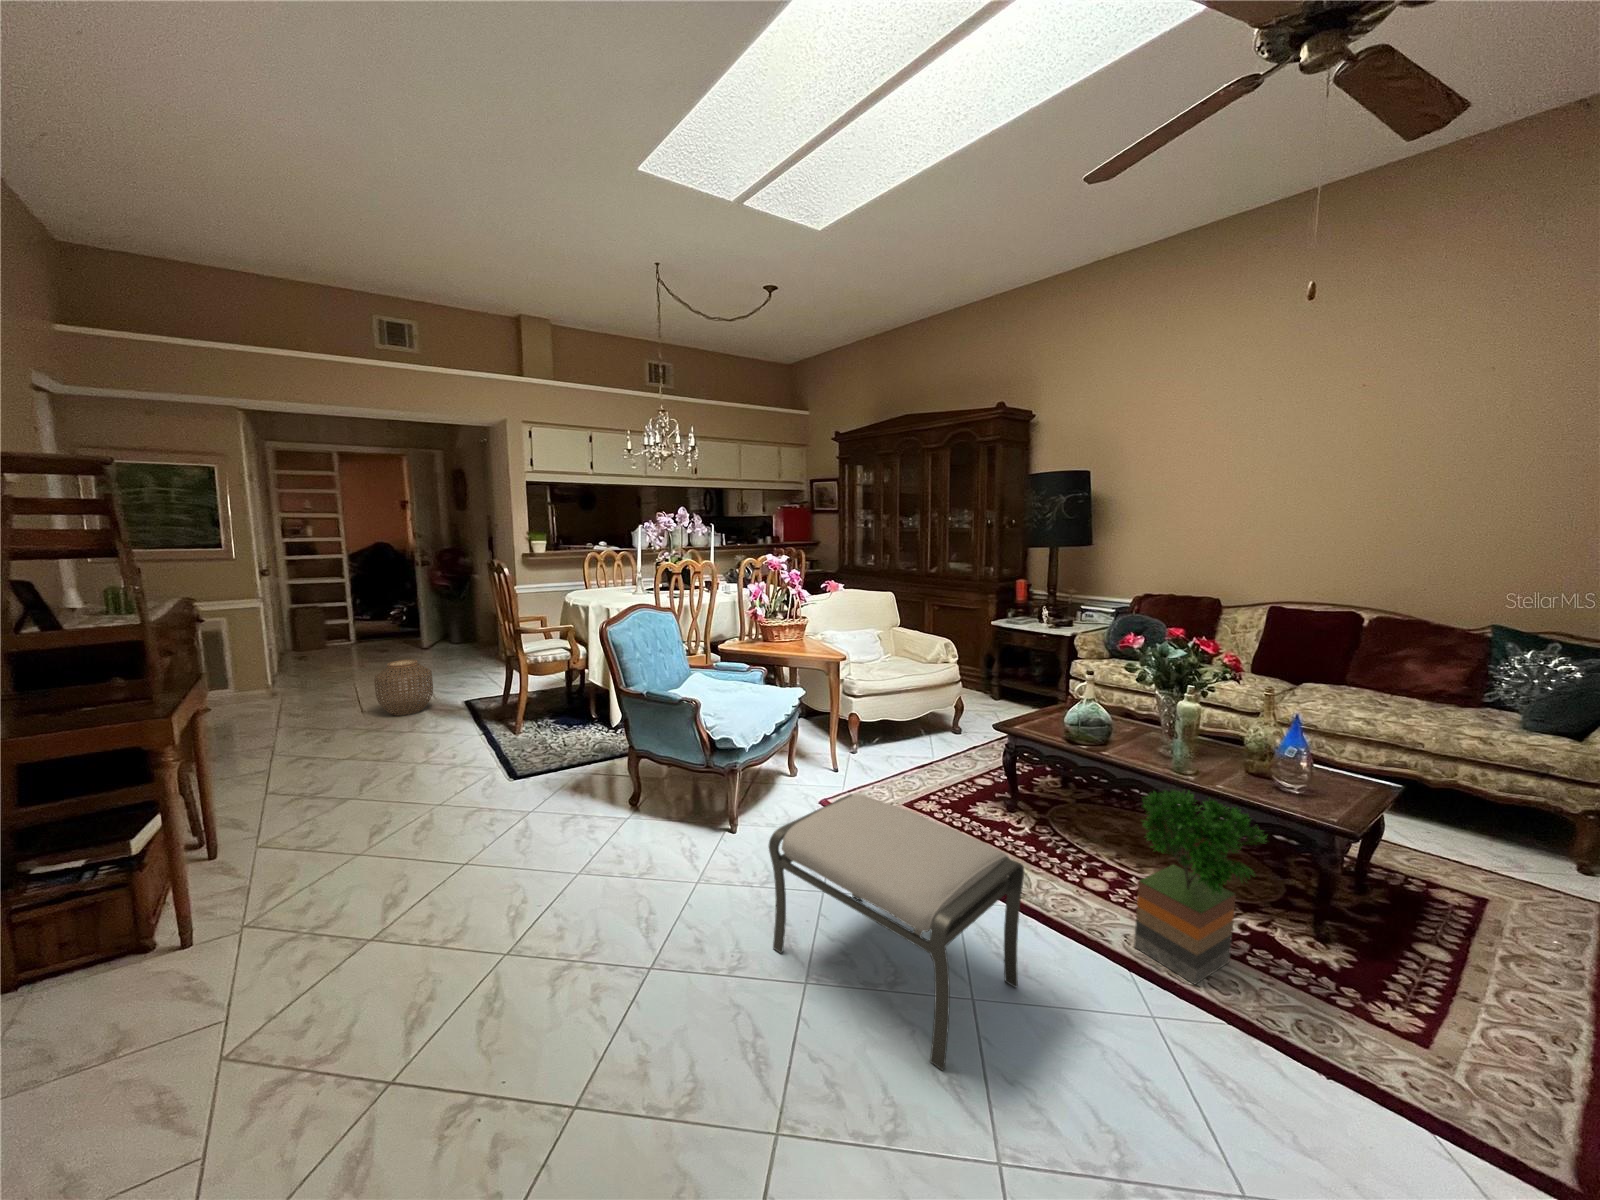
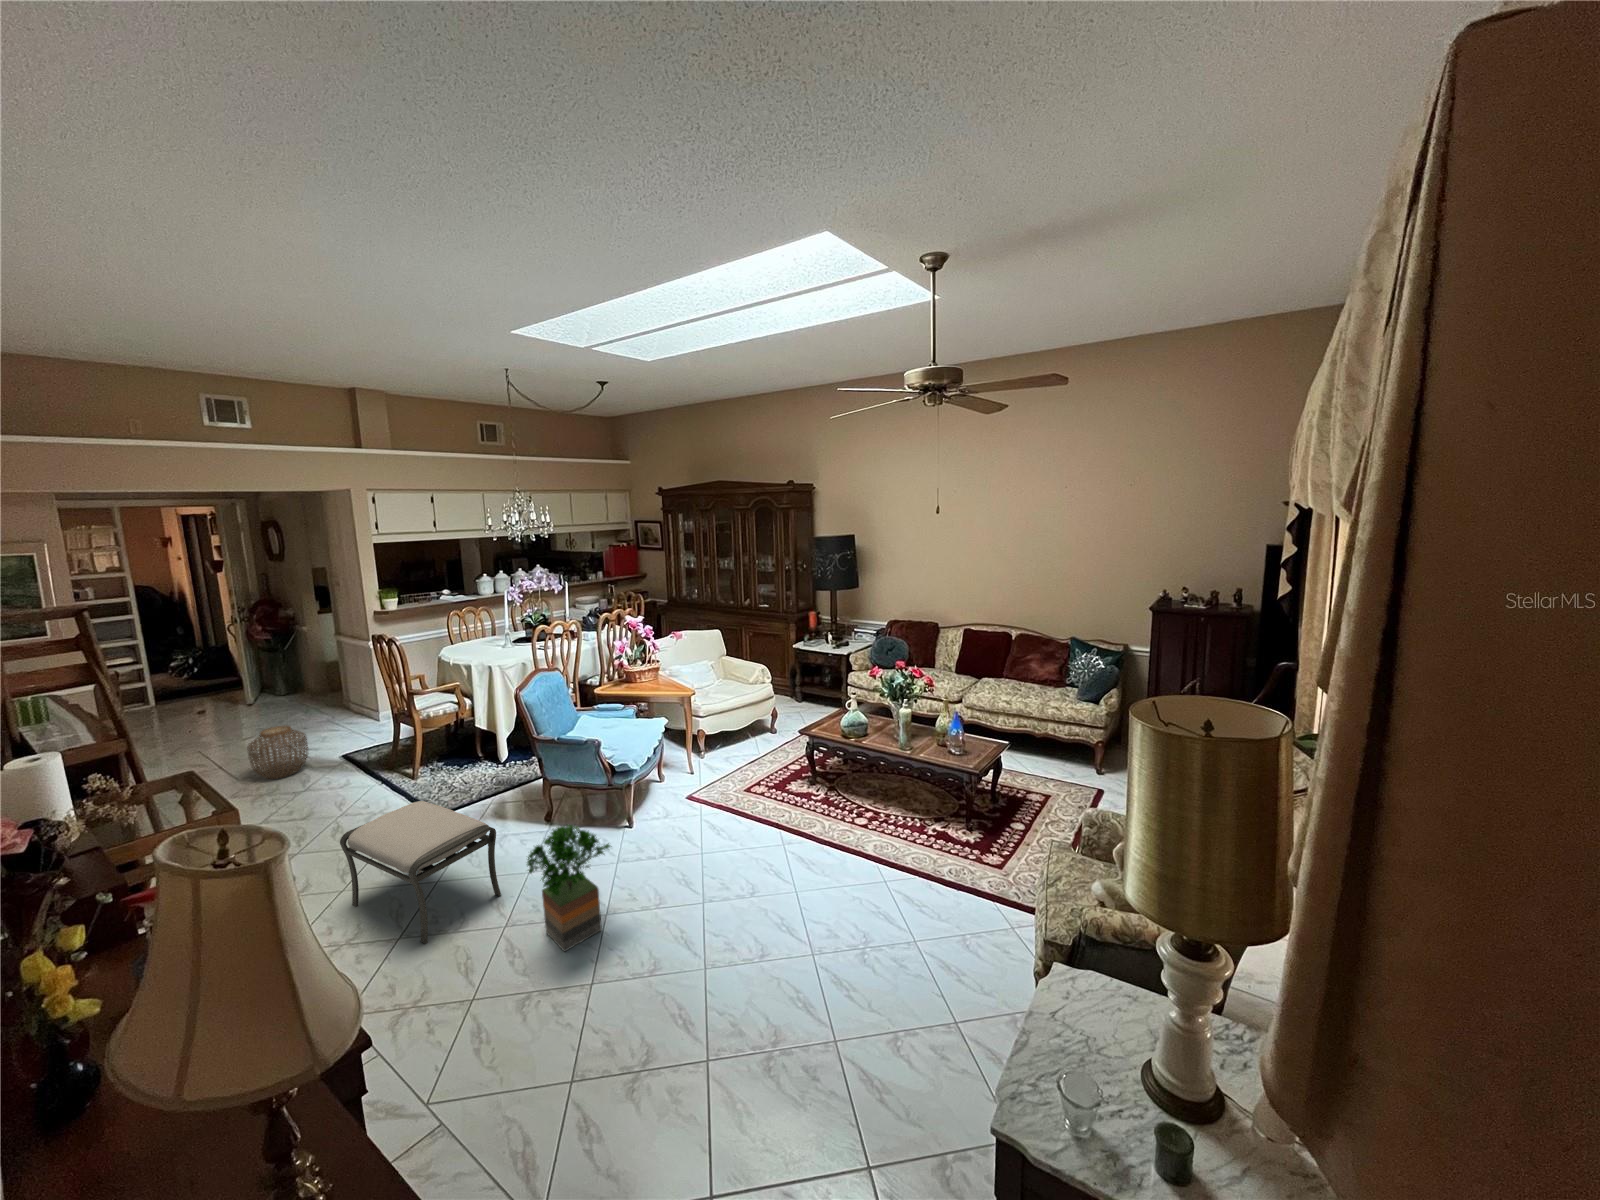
potted tree: present [1134,790,1266,984] -> present [527,825,610,951]
ottoman: present [769,794,1024,1070] -> present [340,801,501,944]

